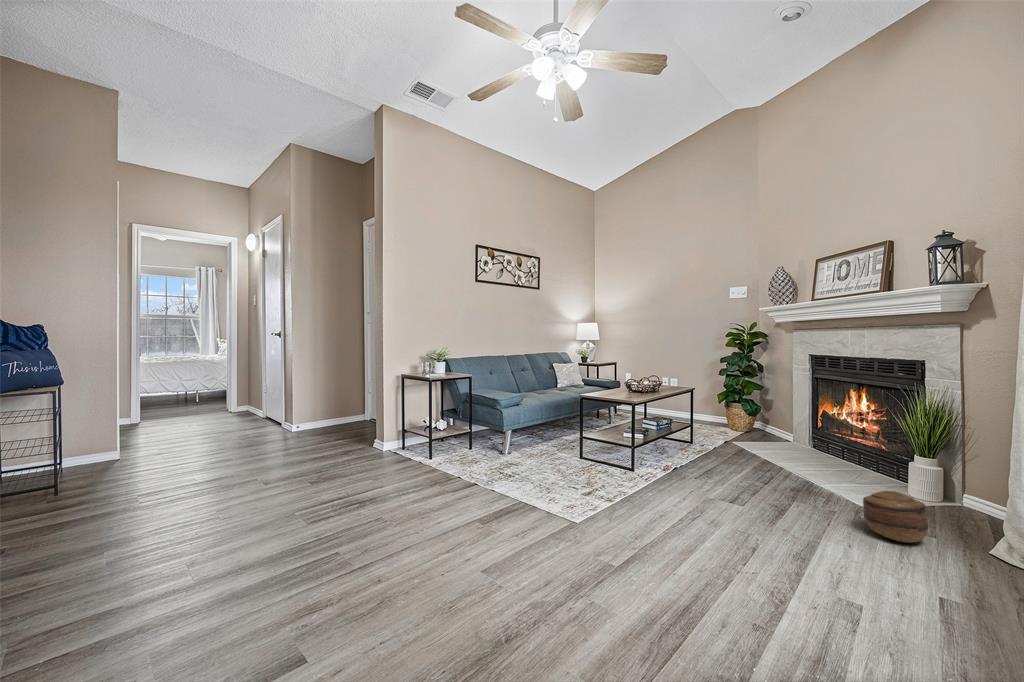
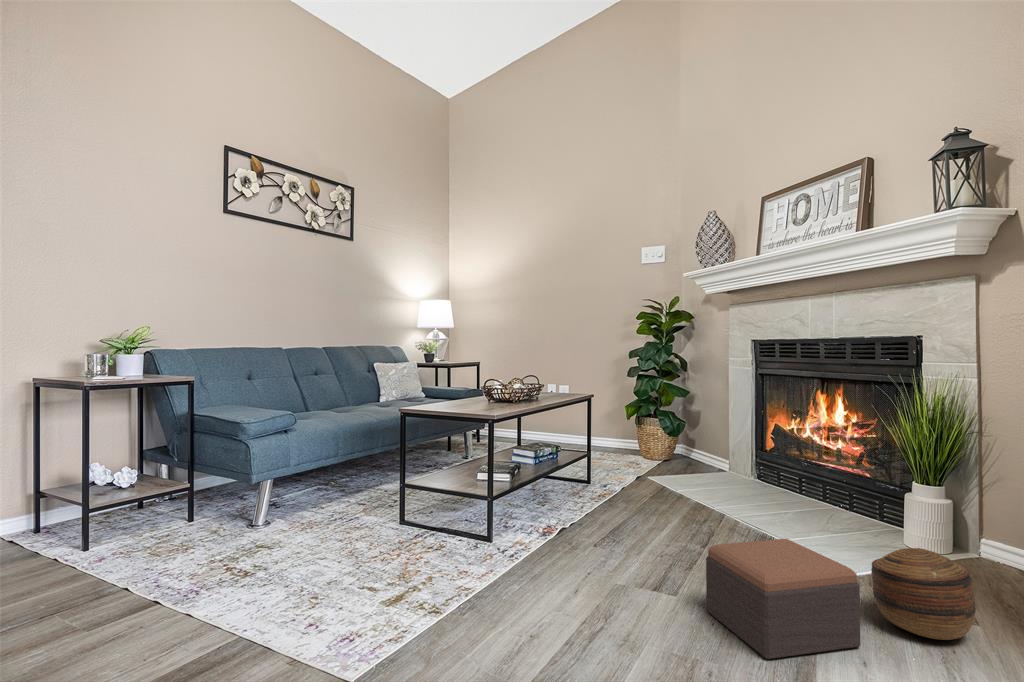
footstool: none [759,480,849,540] -> present [706,539,860,659]

